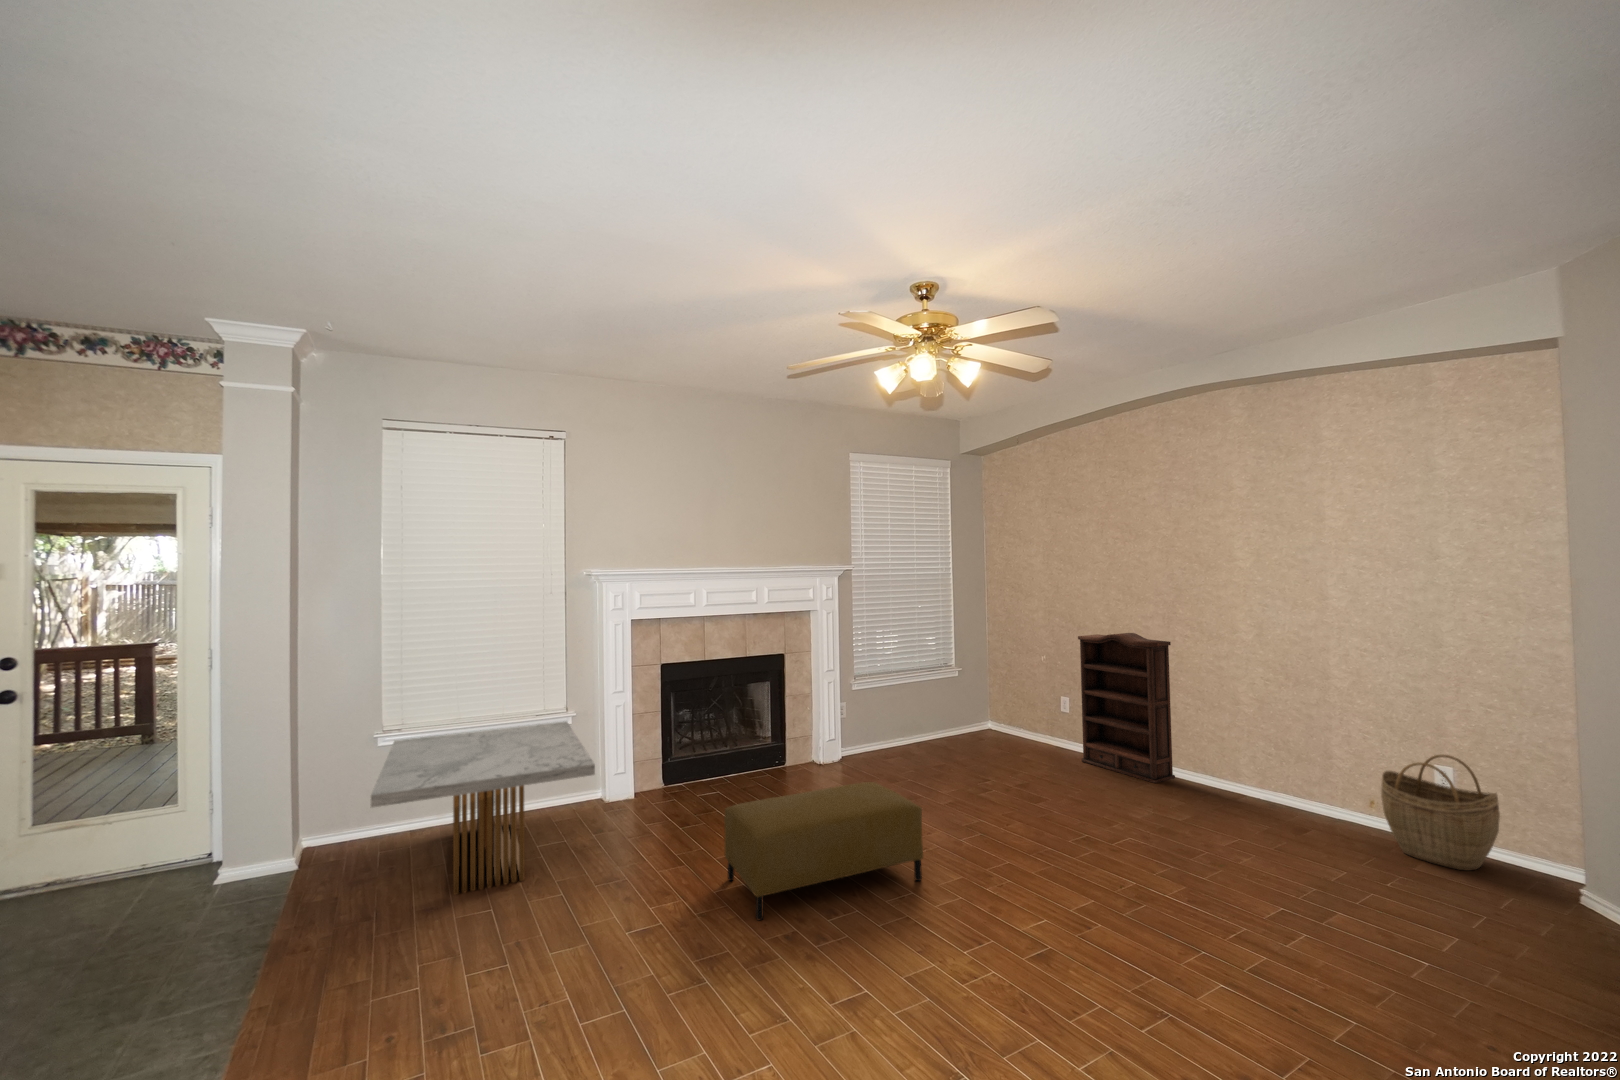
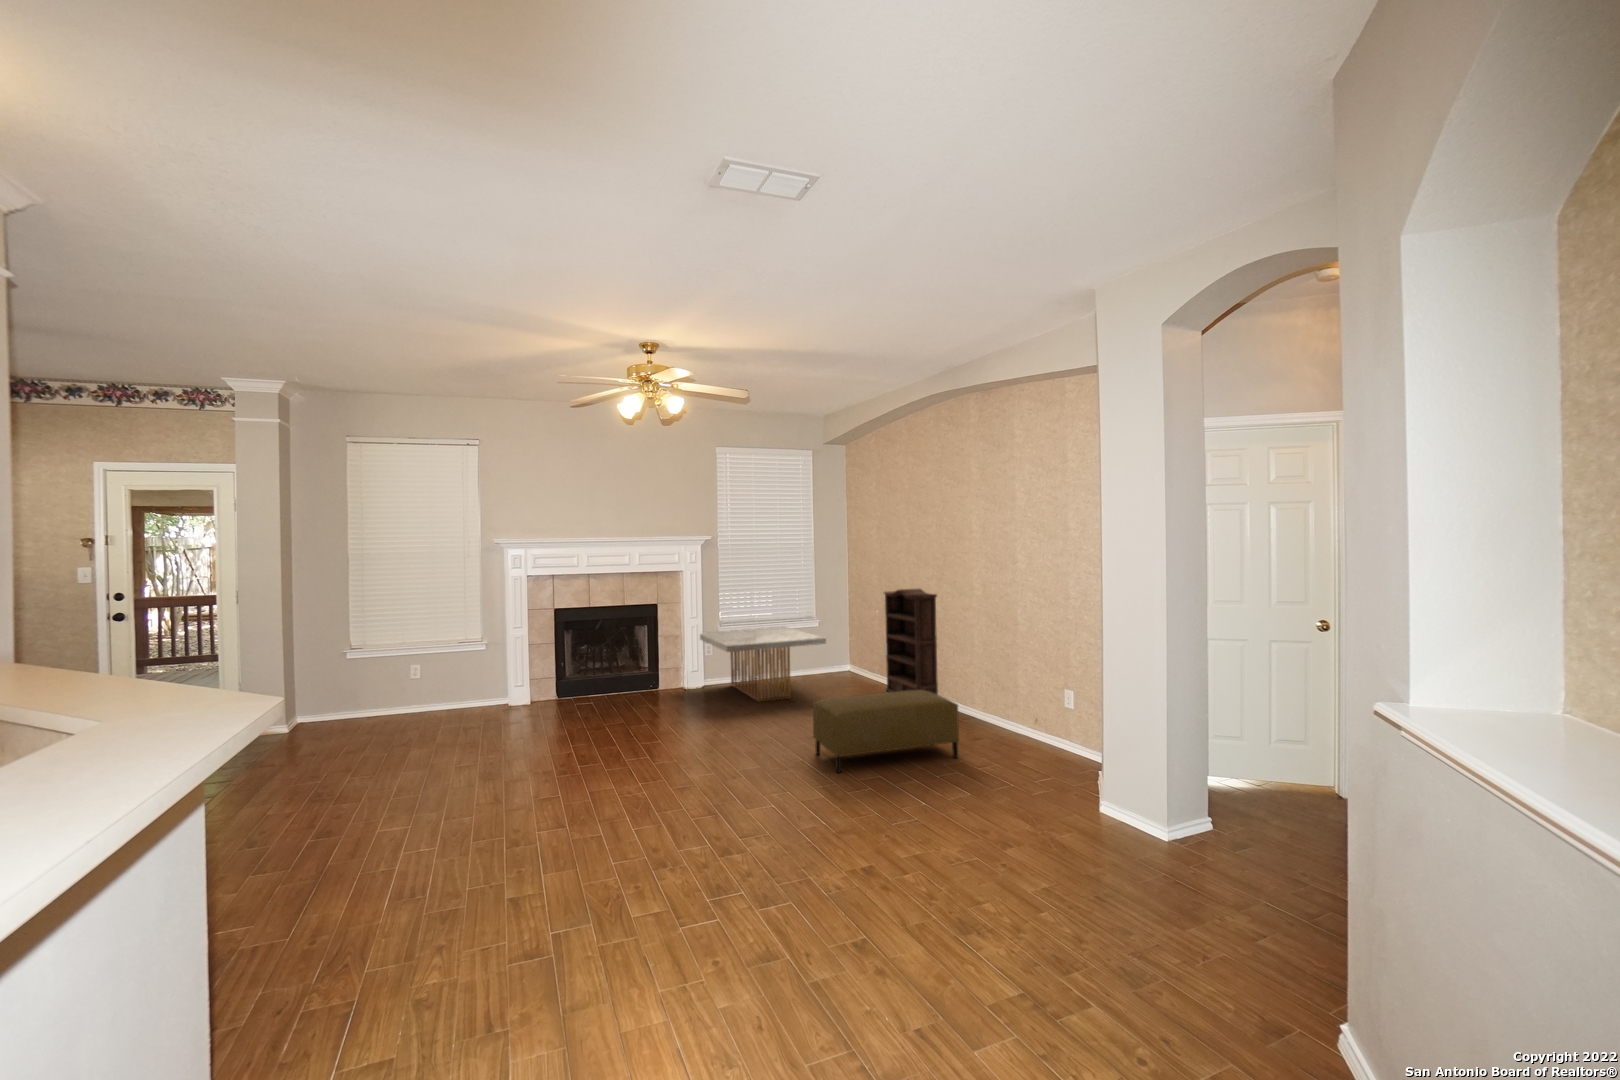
coffee table: present [371,721,595,895] -> present [700,626,826,702]
woven basket: present [1381,755,1500,871] -> none [1012,672,1078,752]
ottoman: present [724,782,923,920] -> present [813,690,959,773]

